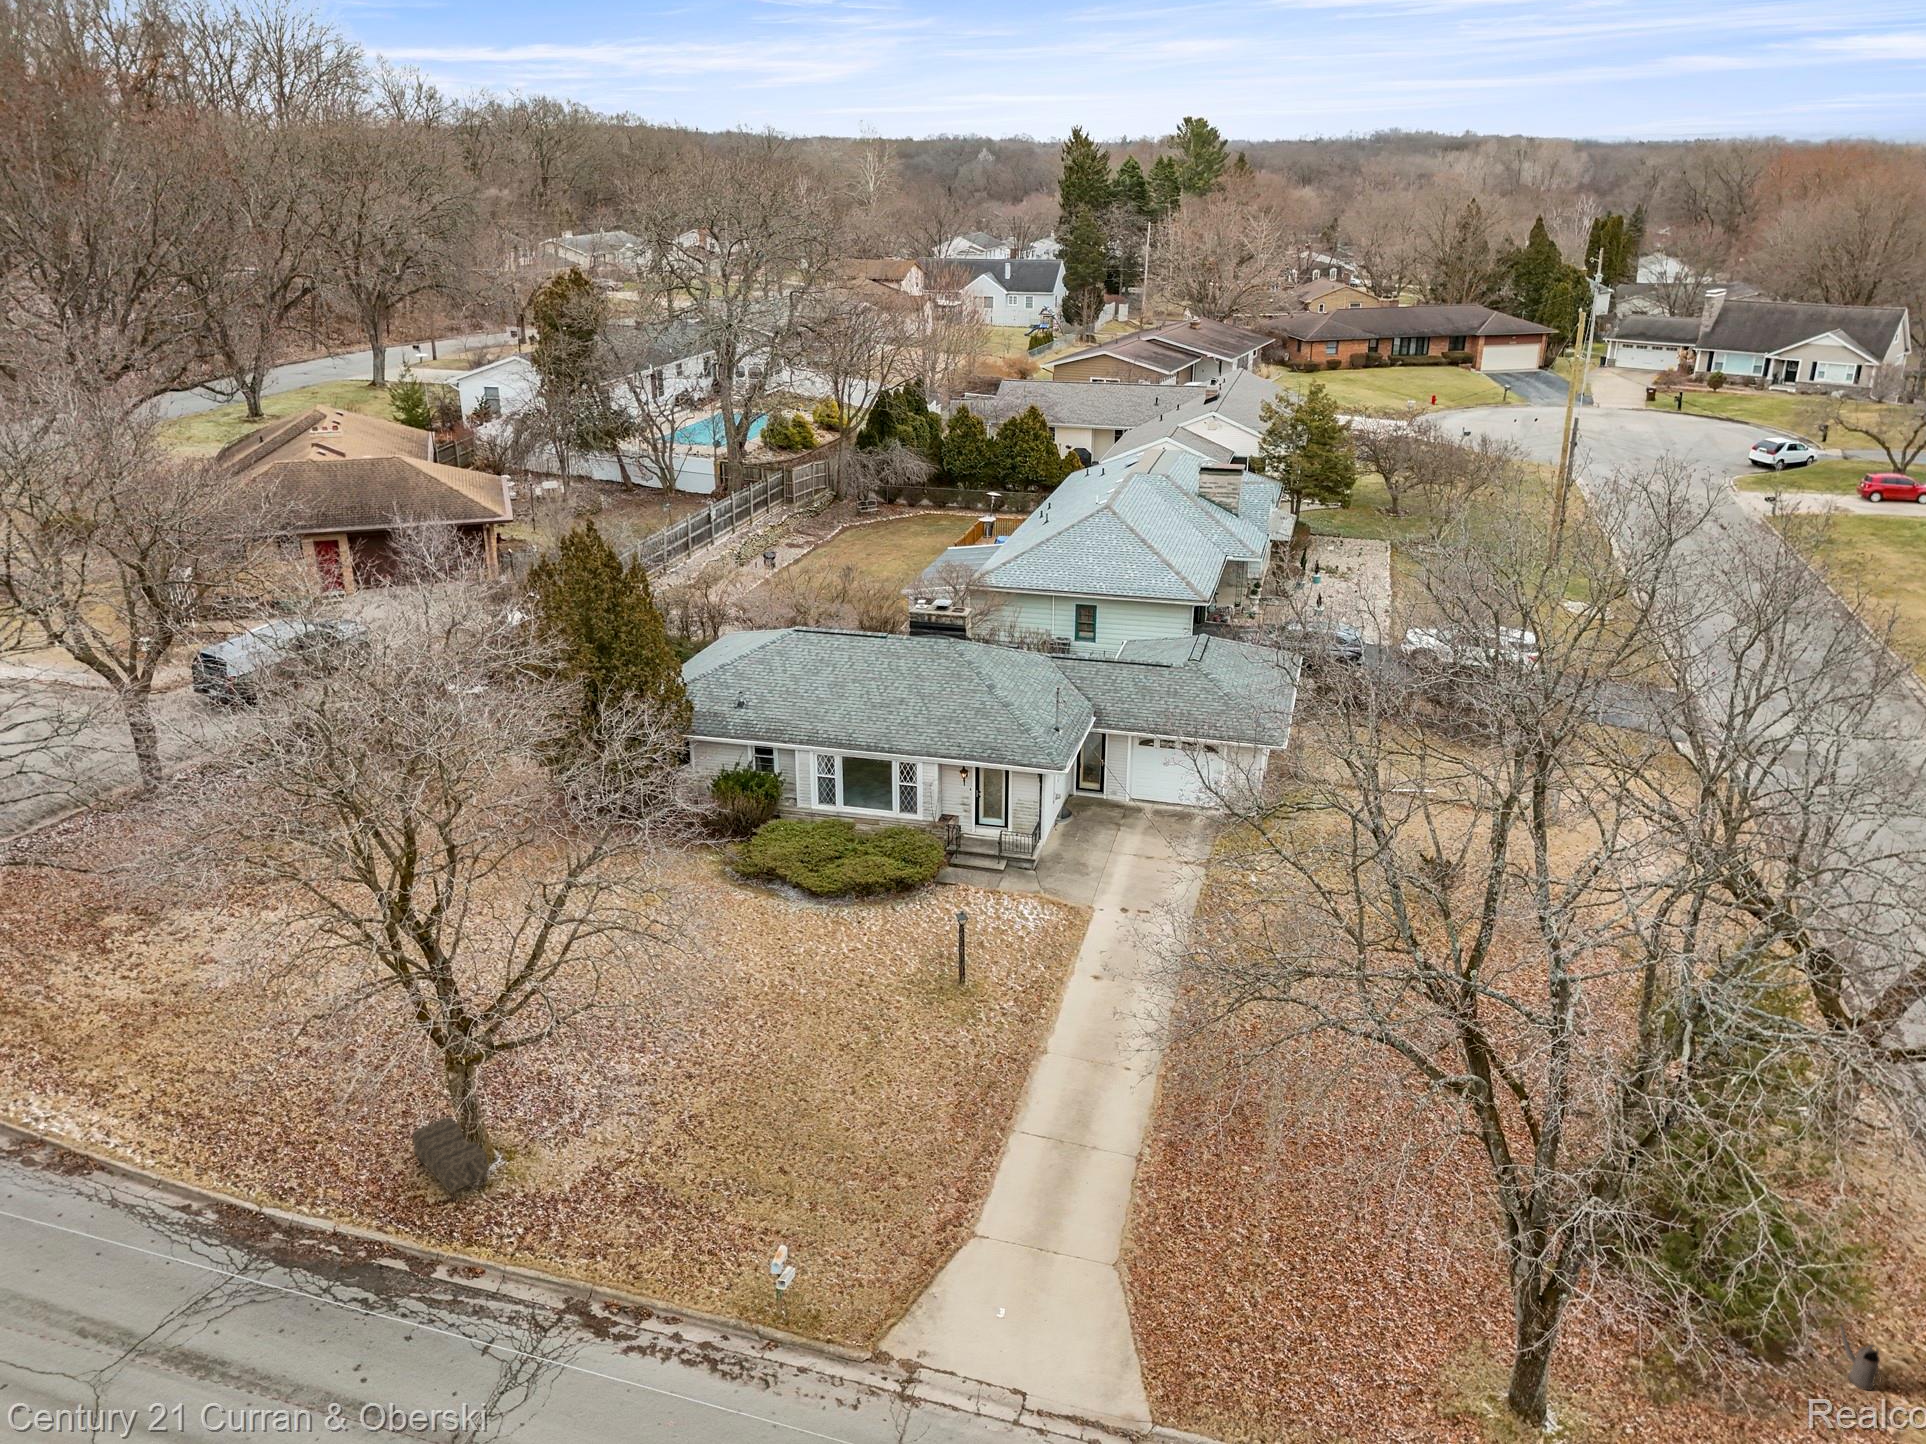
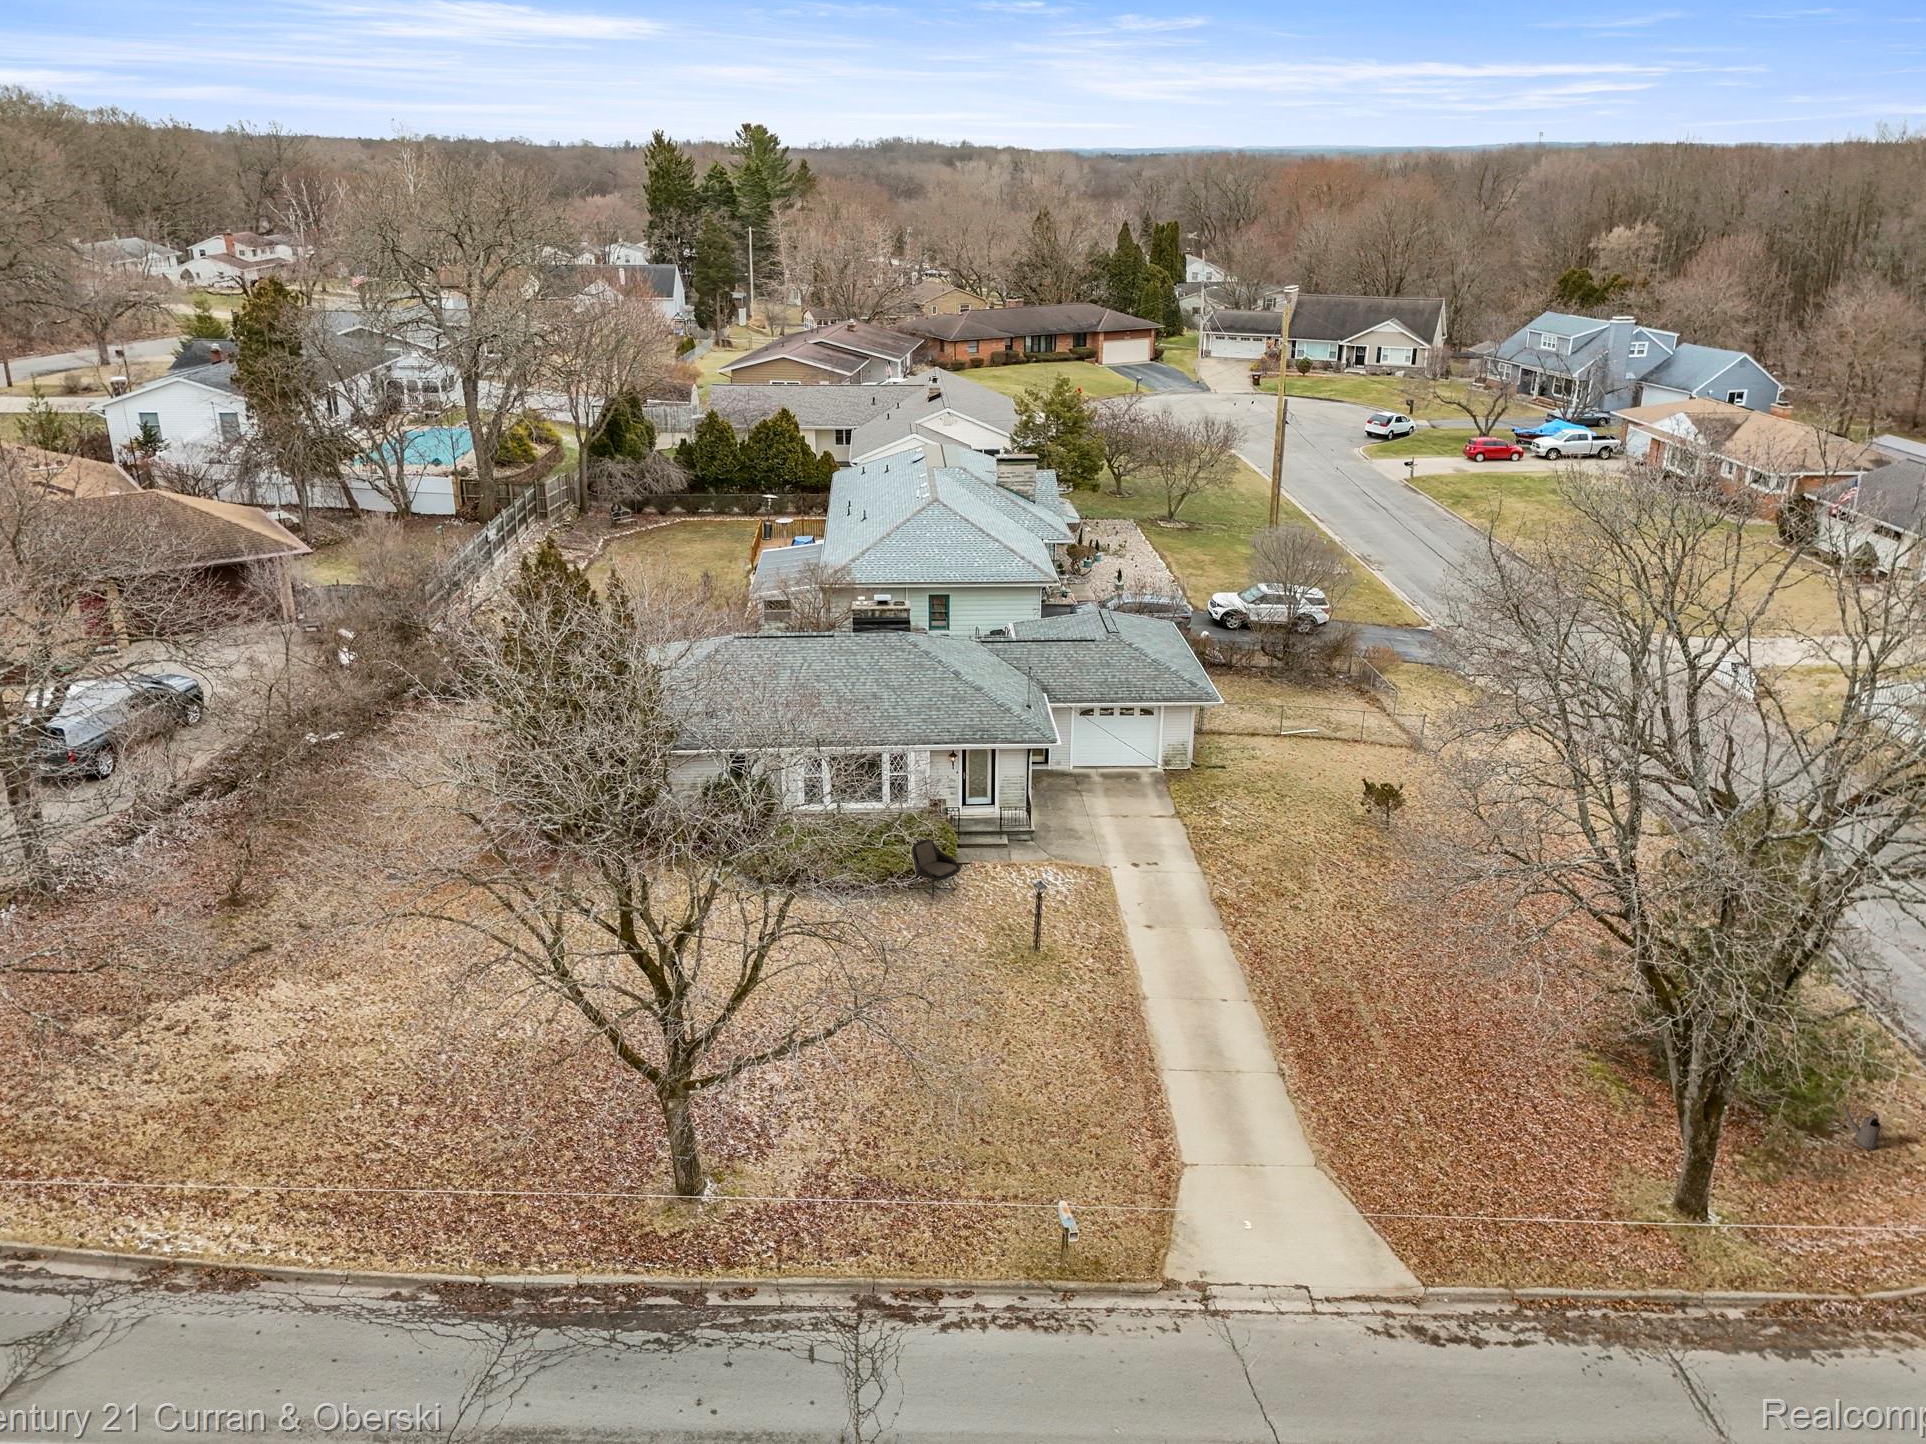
lounge chair: none [903,853,956,916] -> present [908,840,960,900]
bench: present [413,1117,489,1201] -> none [618,1151,709,1232]

